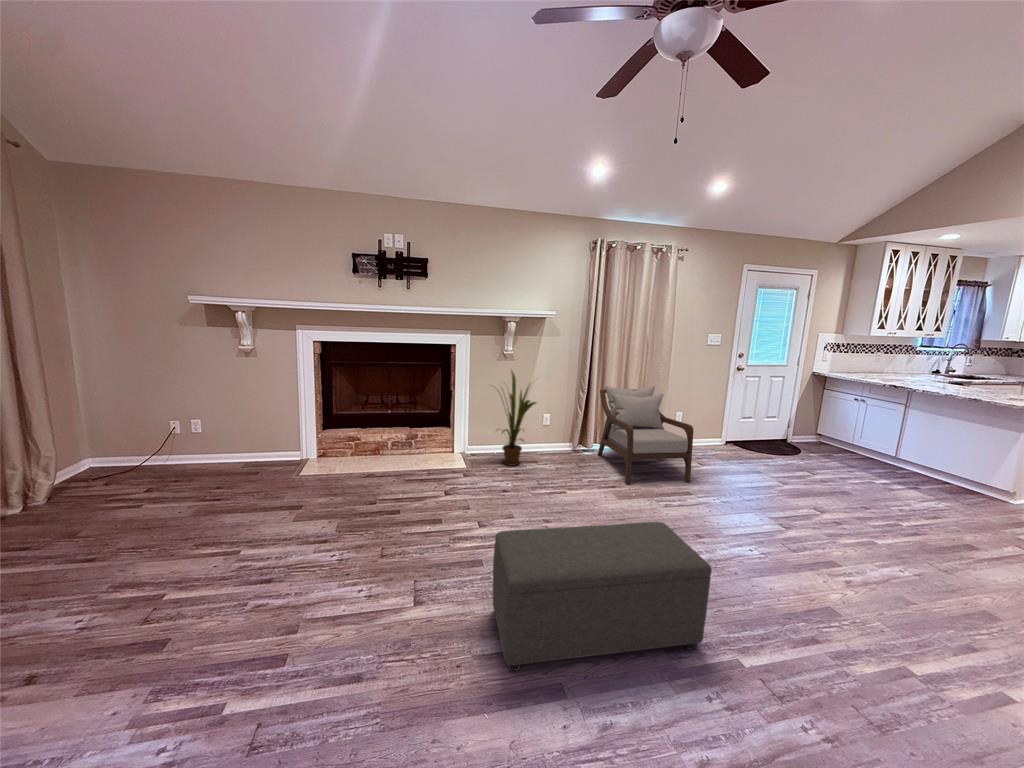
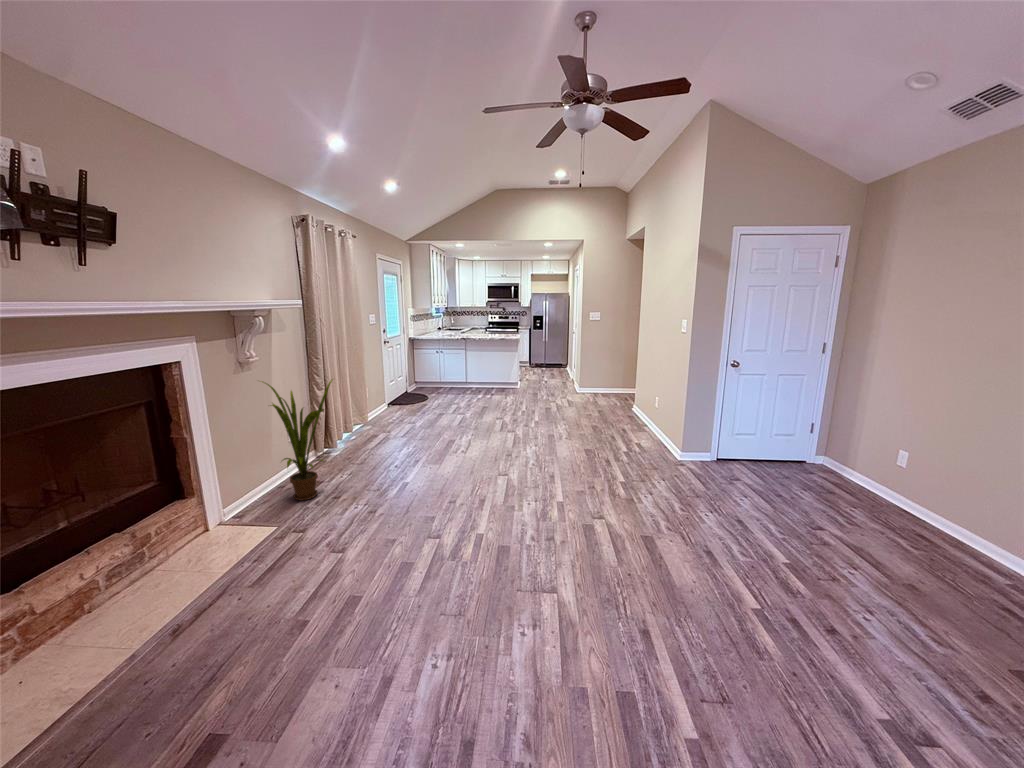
armchair: present [598,385,693,484] -> none [335,367,441,456]
ottoman: present [493,522,712,671] -> none [569,437,645,554]

